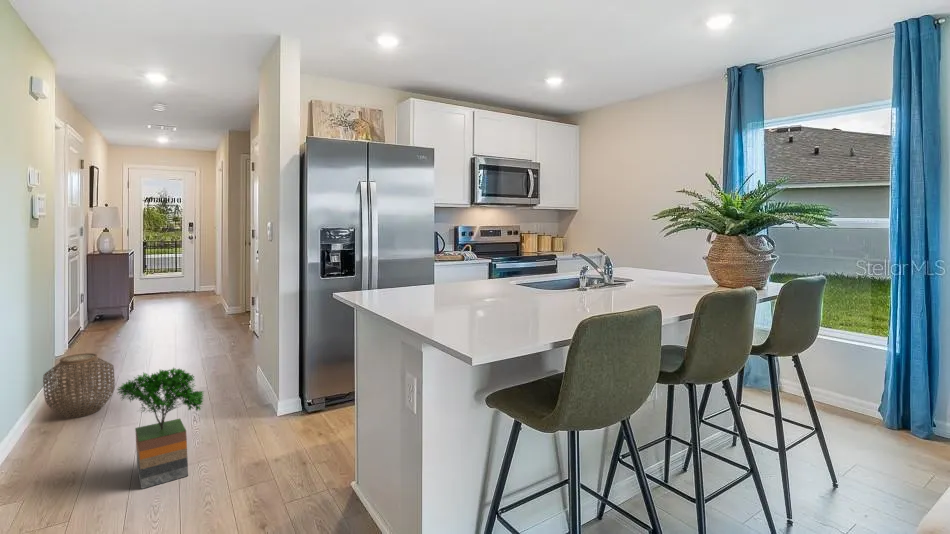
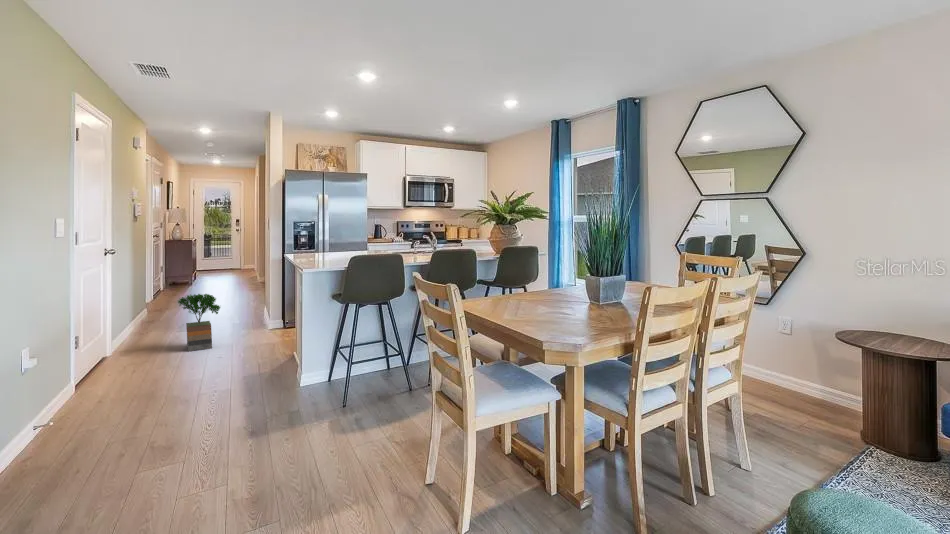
woven basket: present [43,353,115,418] -> none [140,293,179,328]

